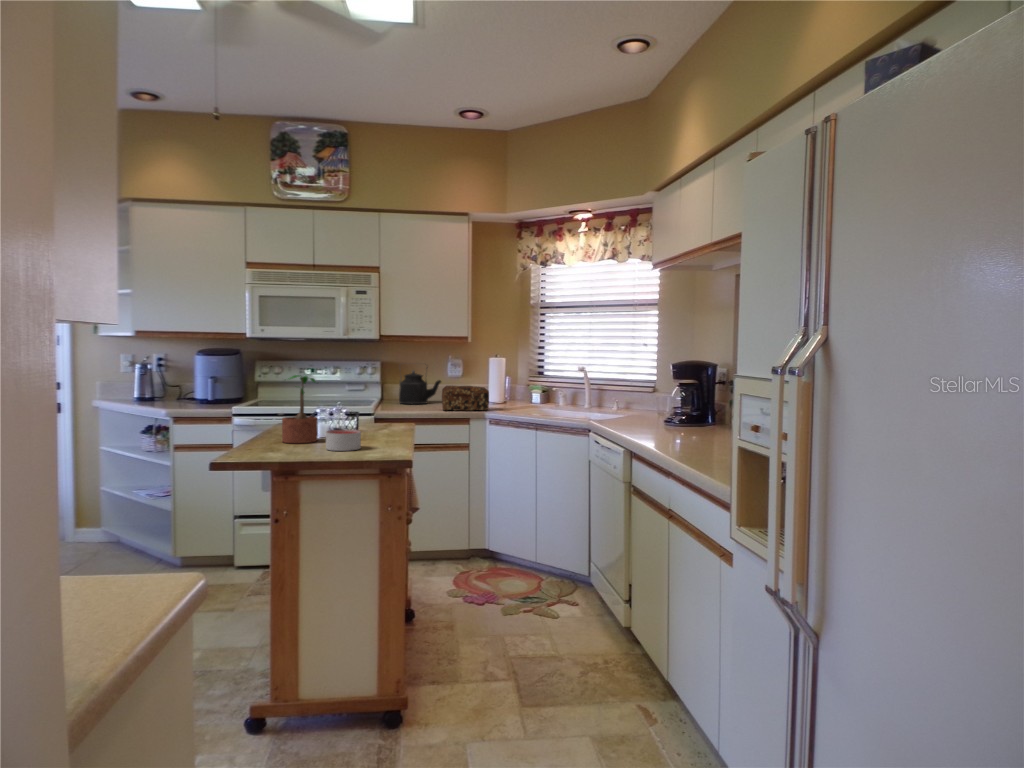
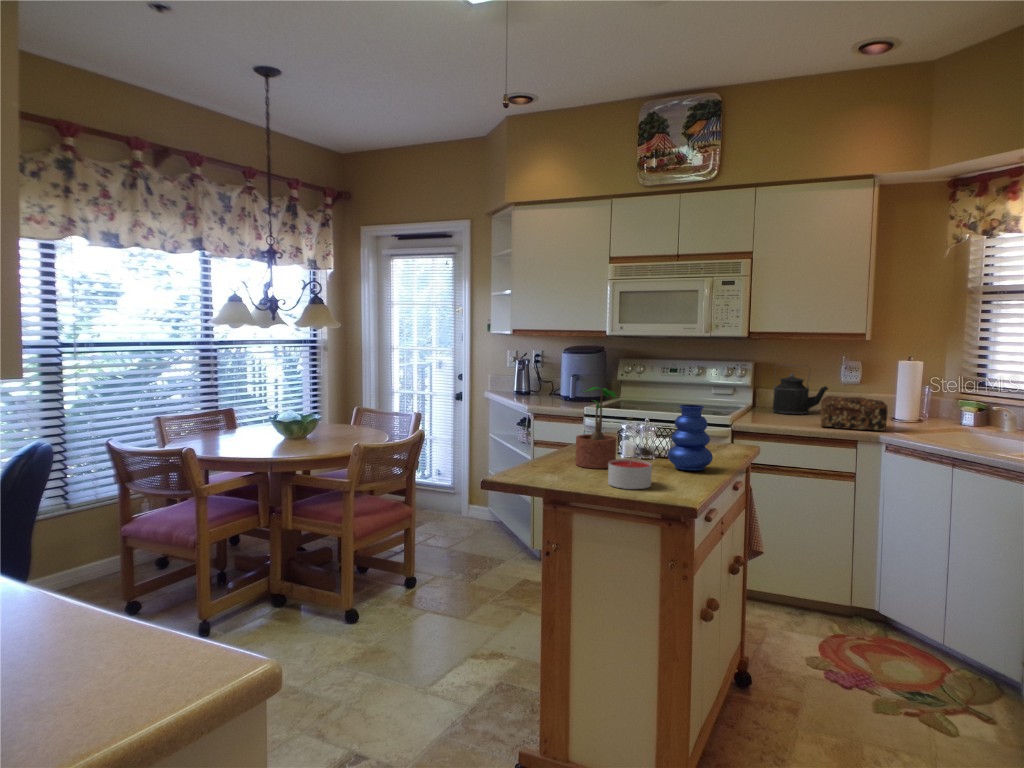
vase: none [360,387,395,438] -> present [668,405,713,471]

